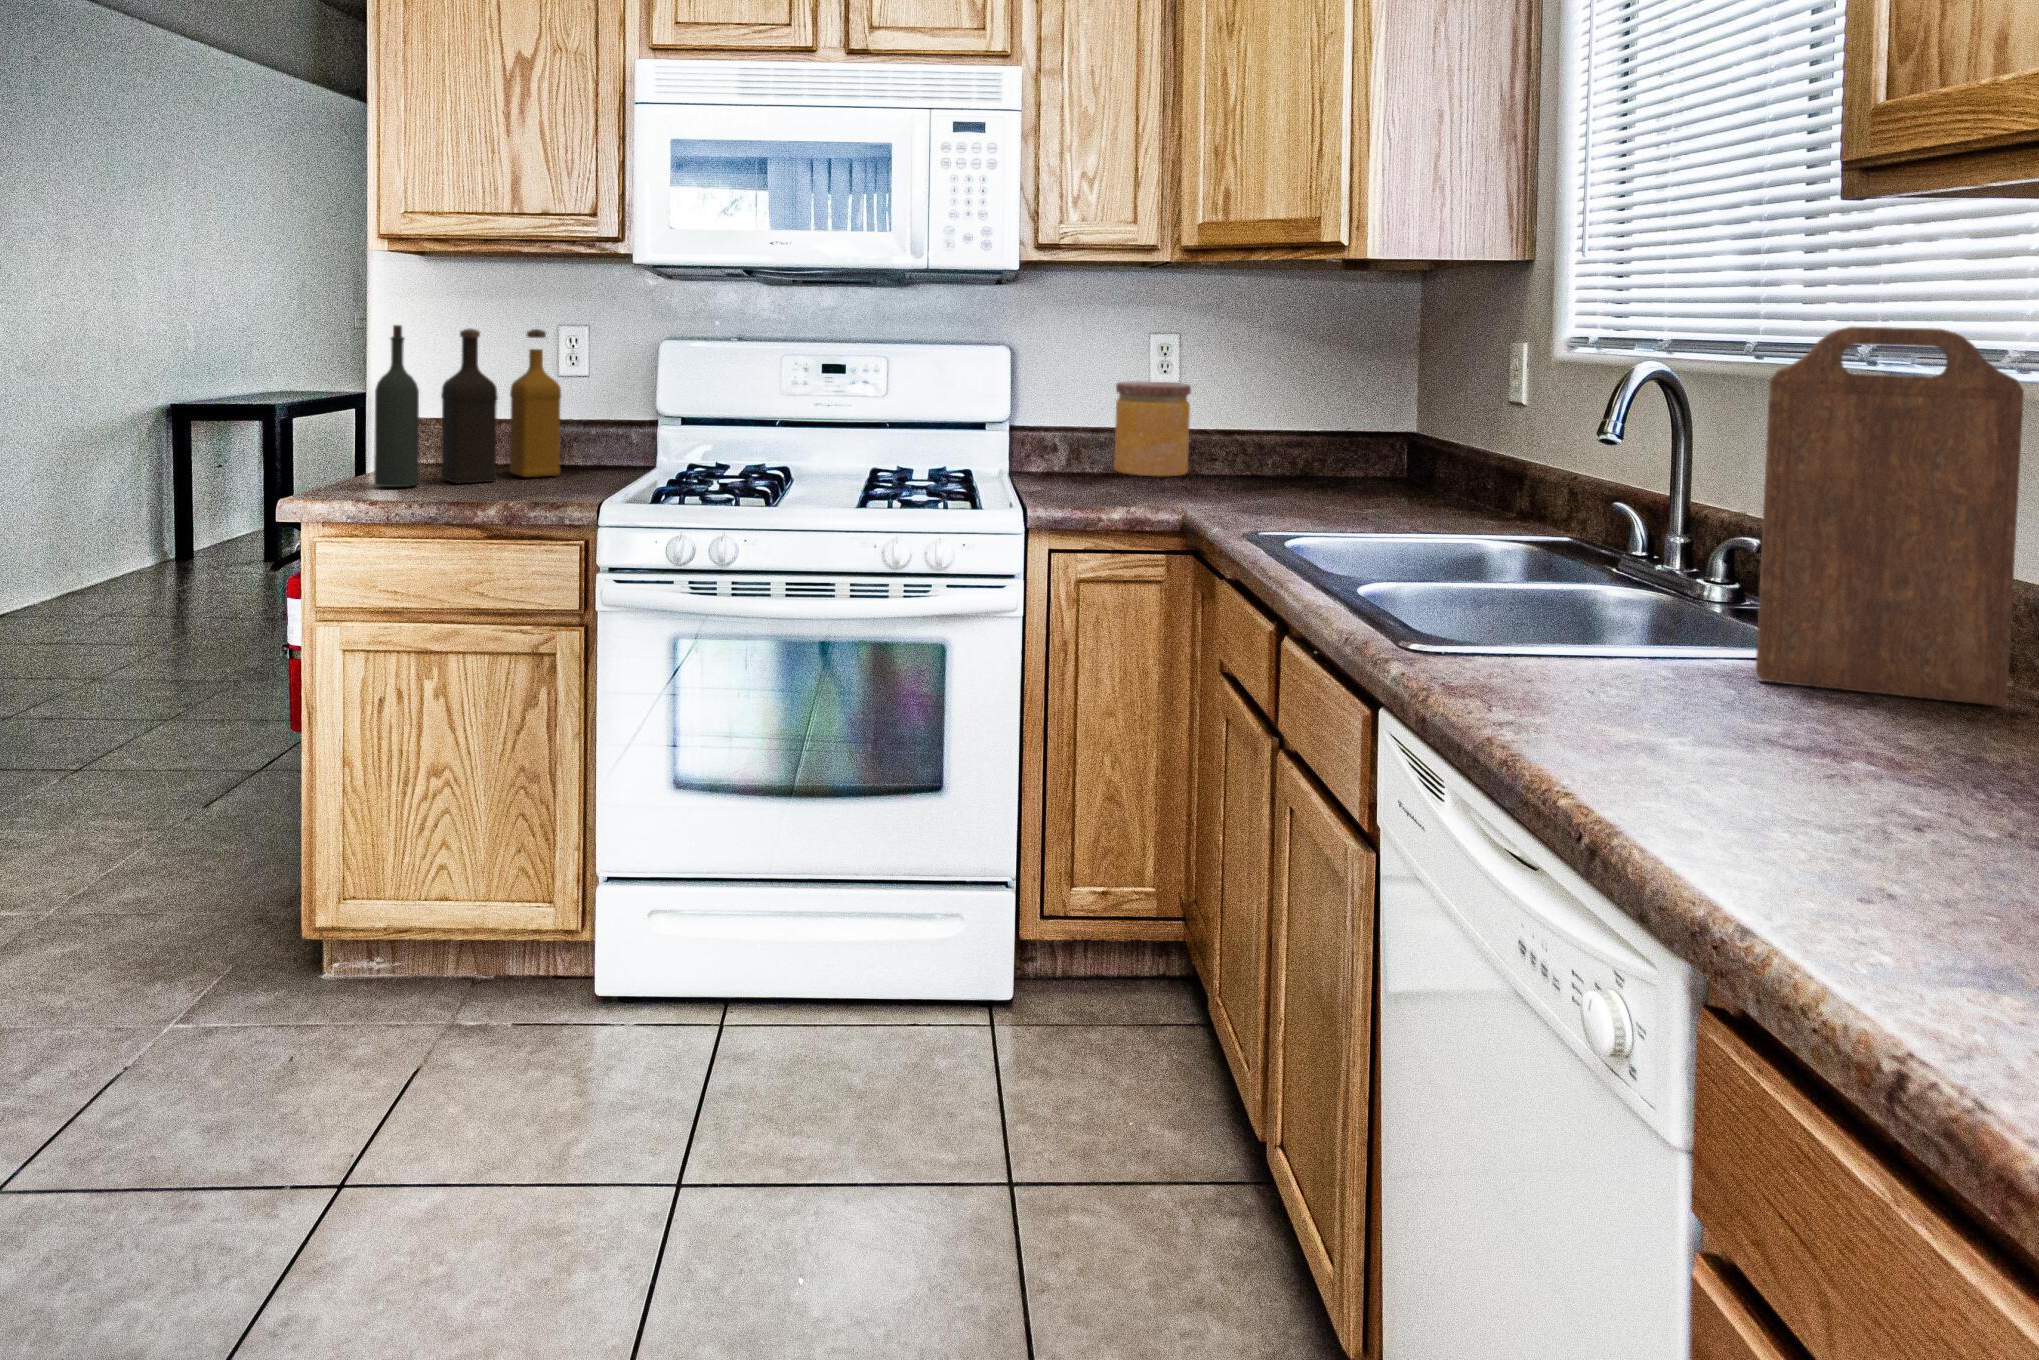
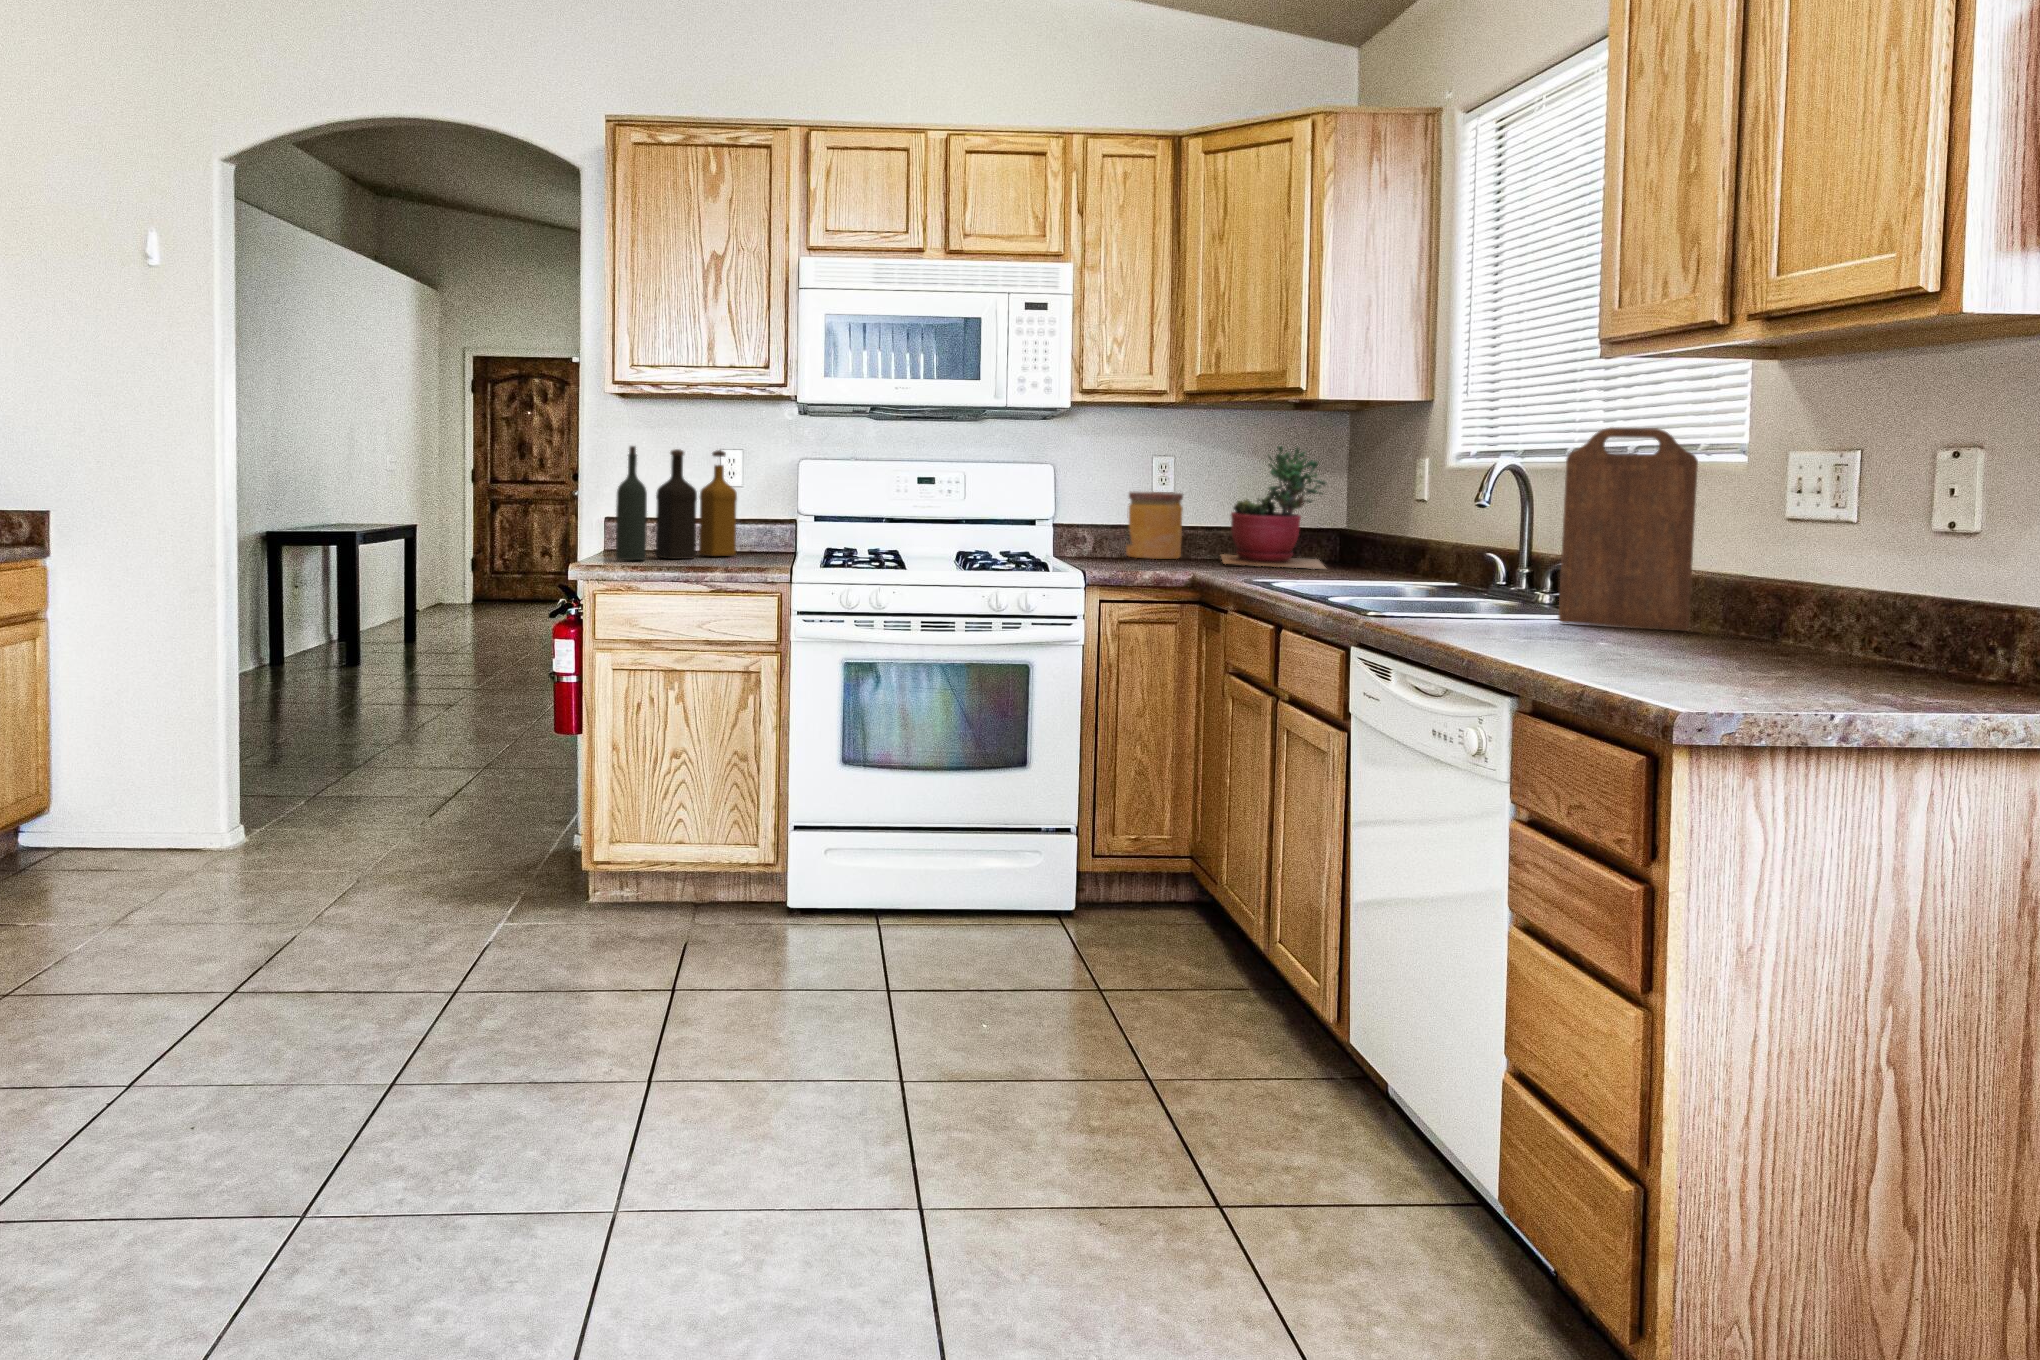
succulent plant: none [1238,321,1385,500] -> present [1221,446,1326,569]

